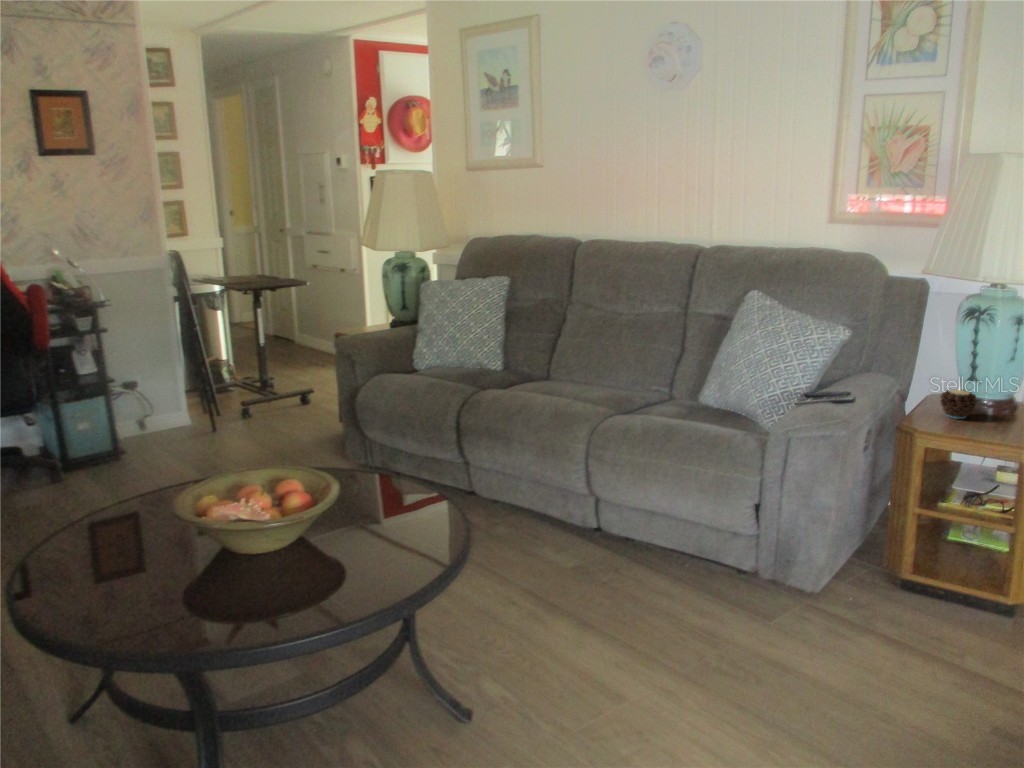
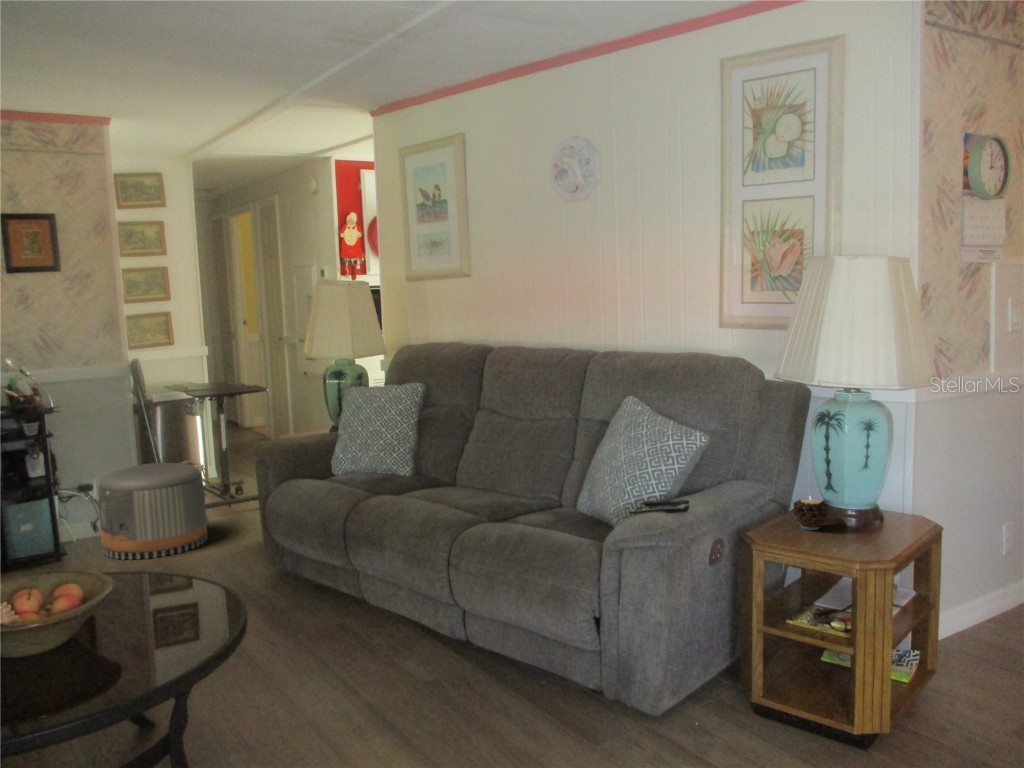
pouf: none [154,358,264,455] -> present [98,463,207,560]

